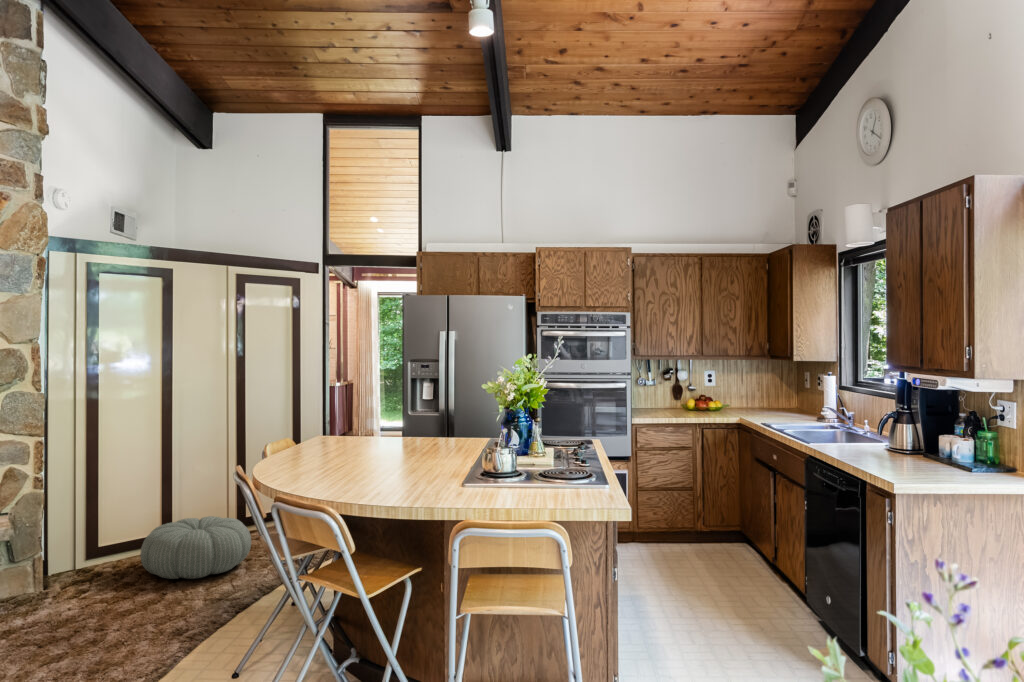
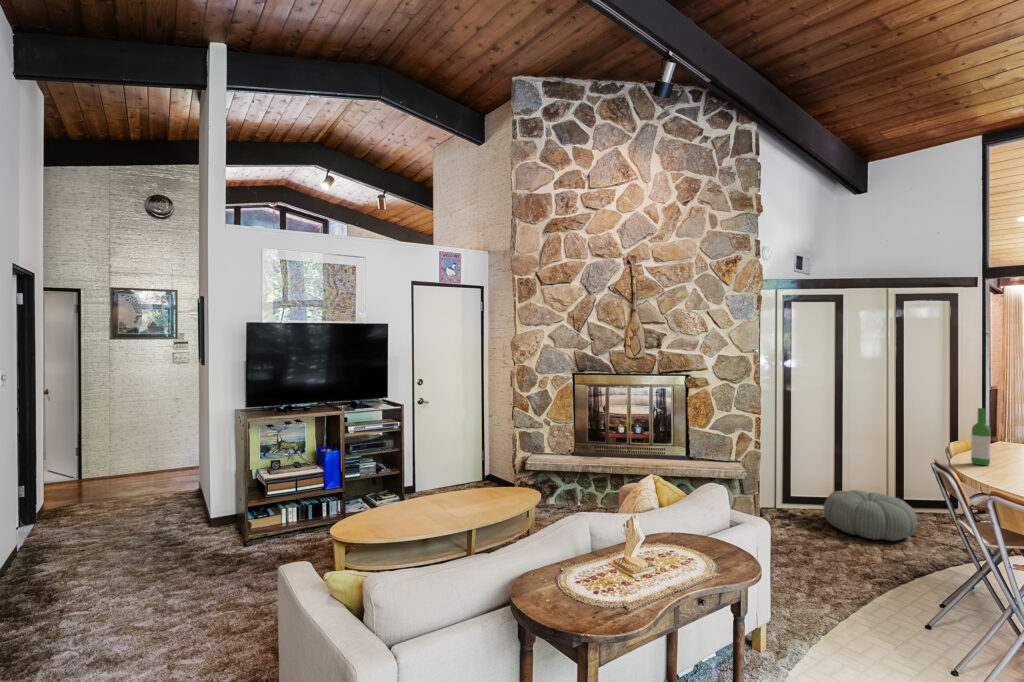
wine bottle: none [286,401,304,466] -> present [971,408,990,465]

